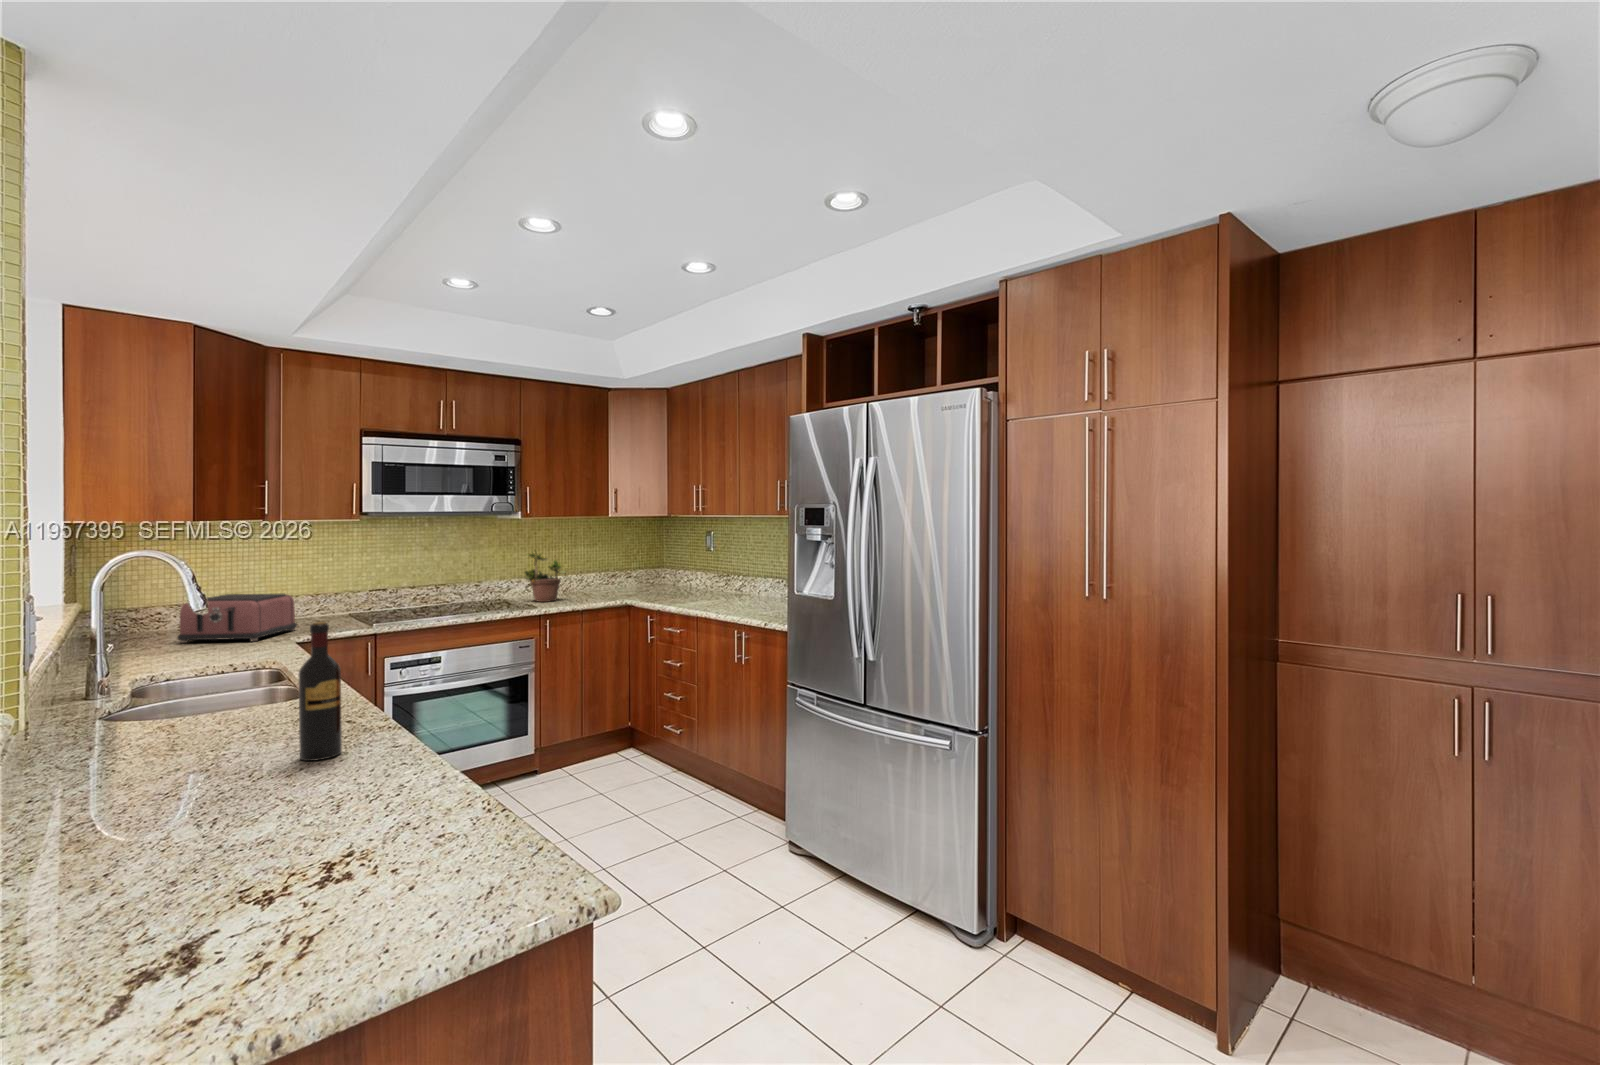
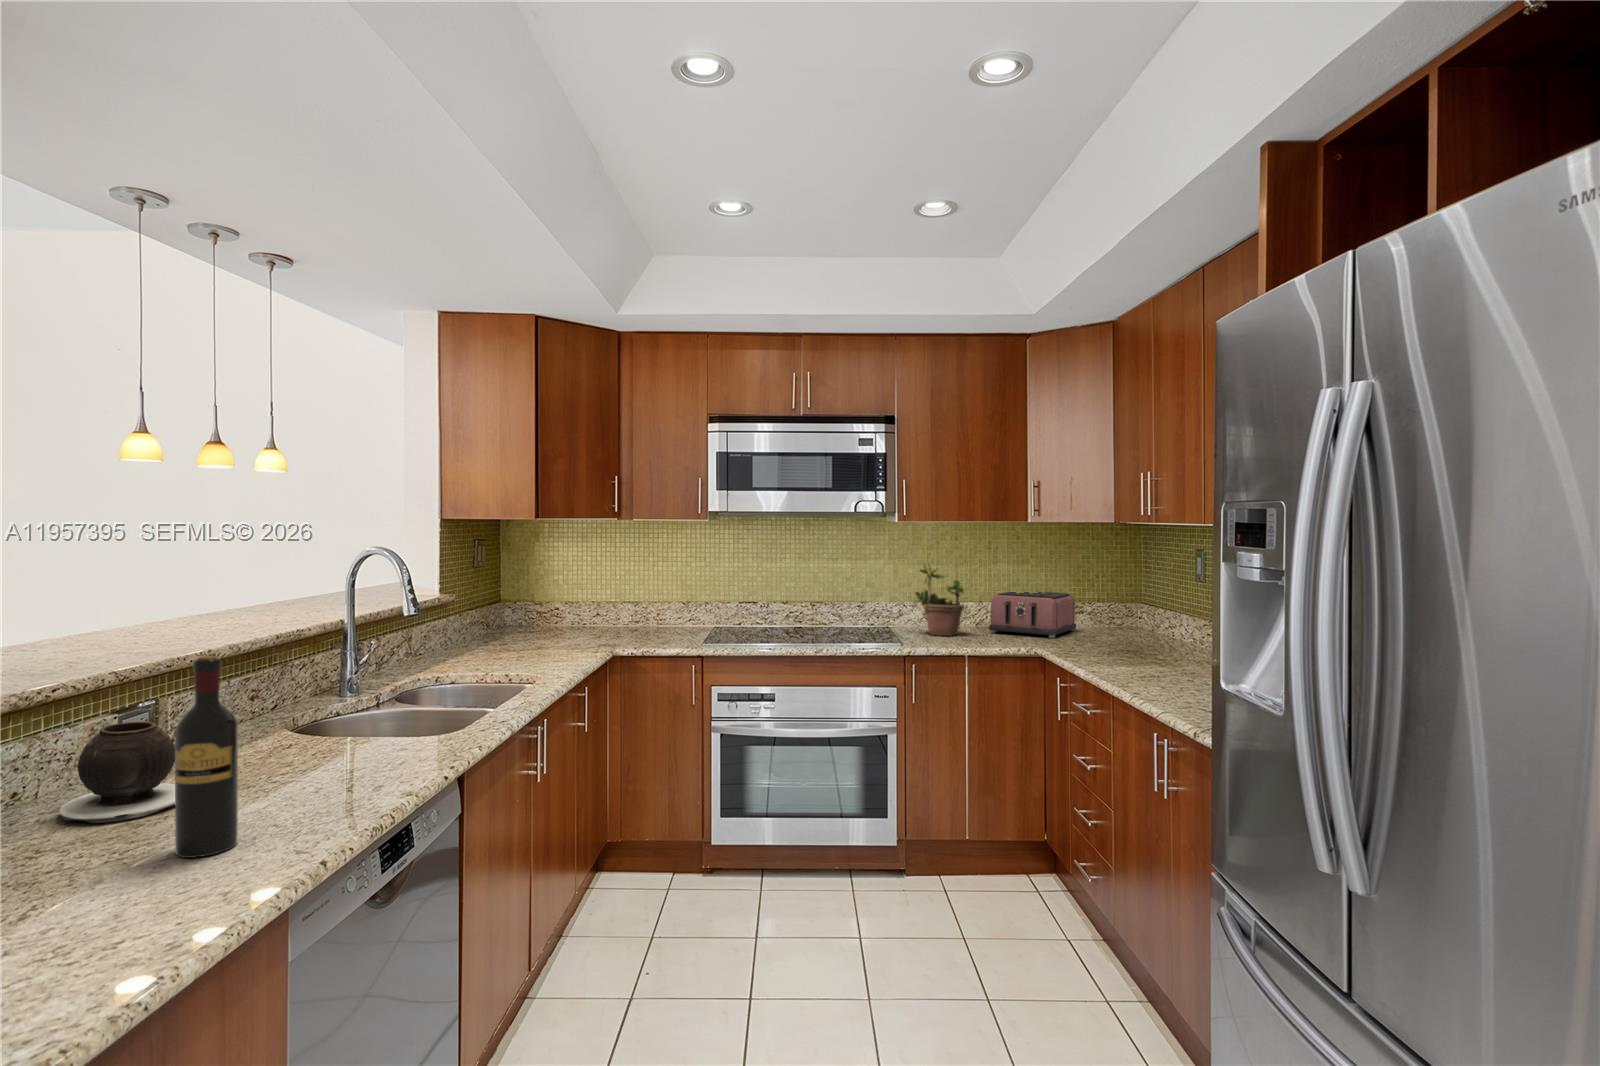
toaster: present [177,594,297,643] -> present [989,592,1076,638]
vase: none [95,694,207,778] -> present [59,722,175,823]

